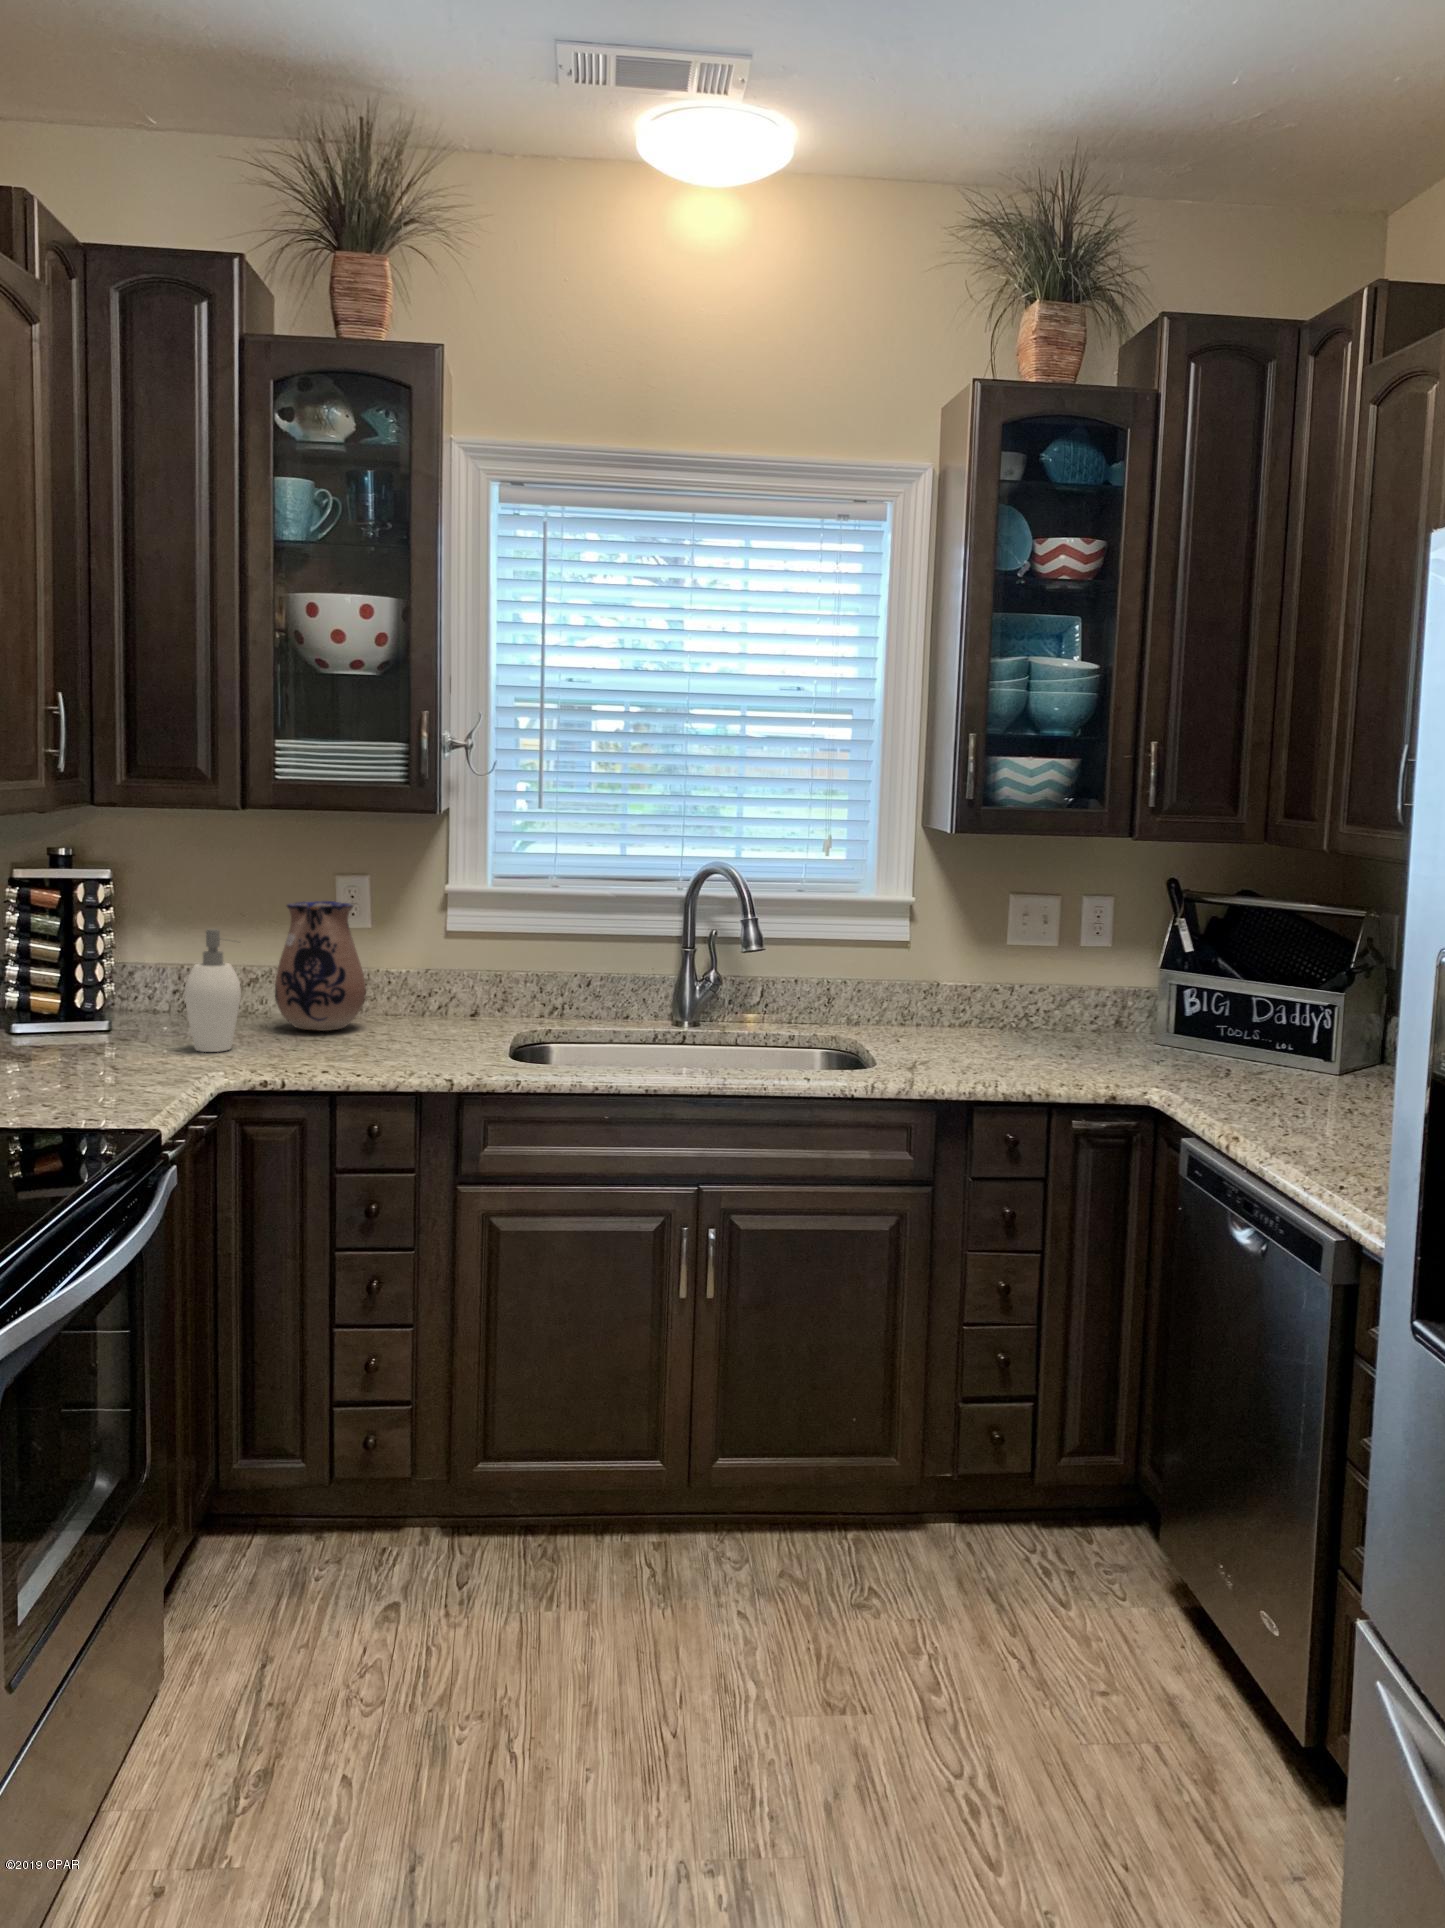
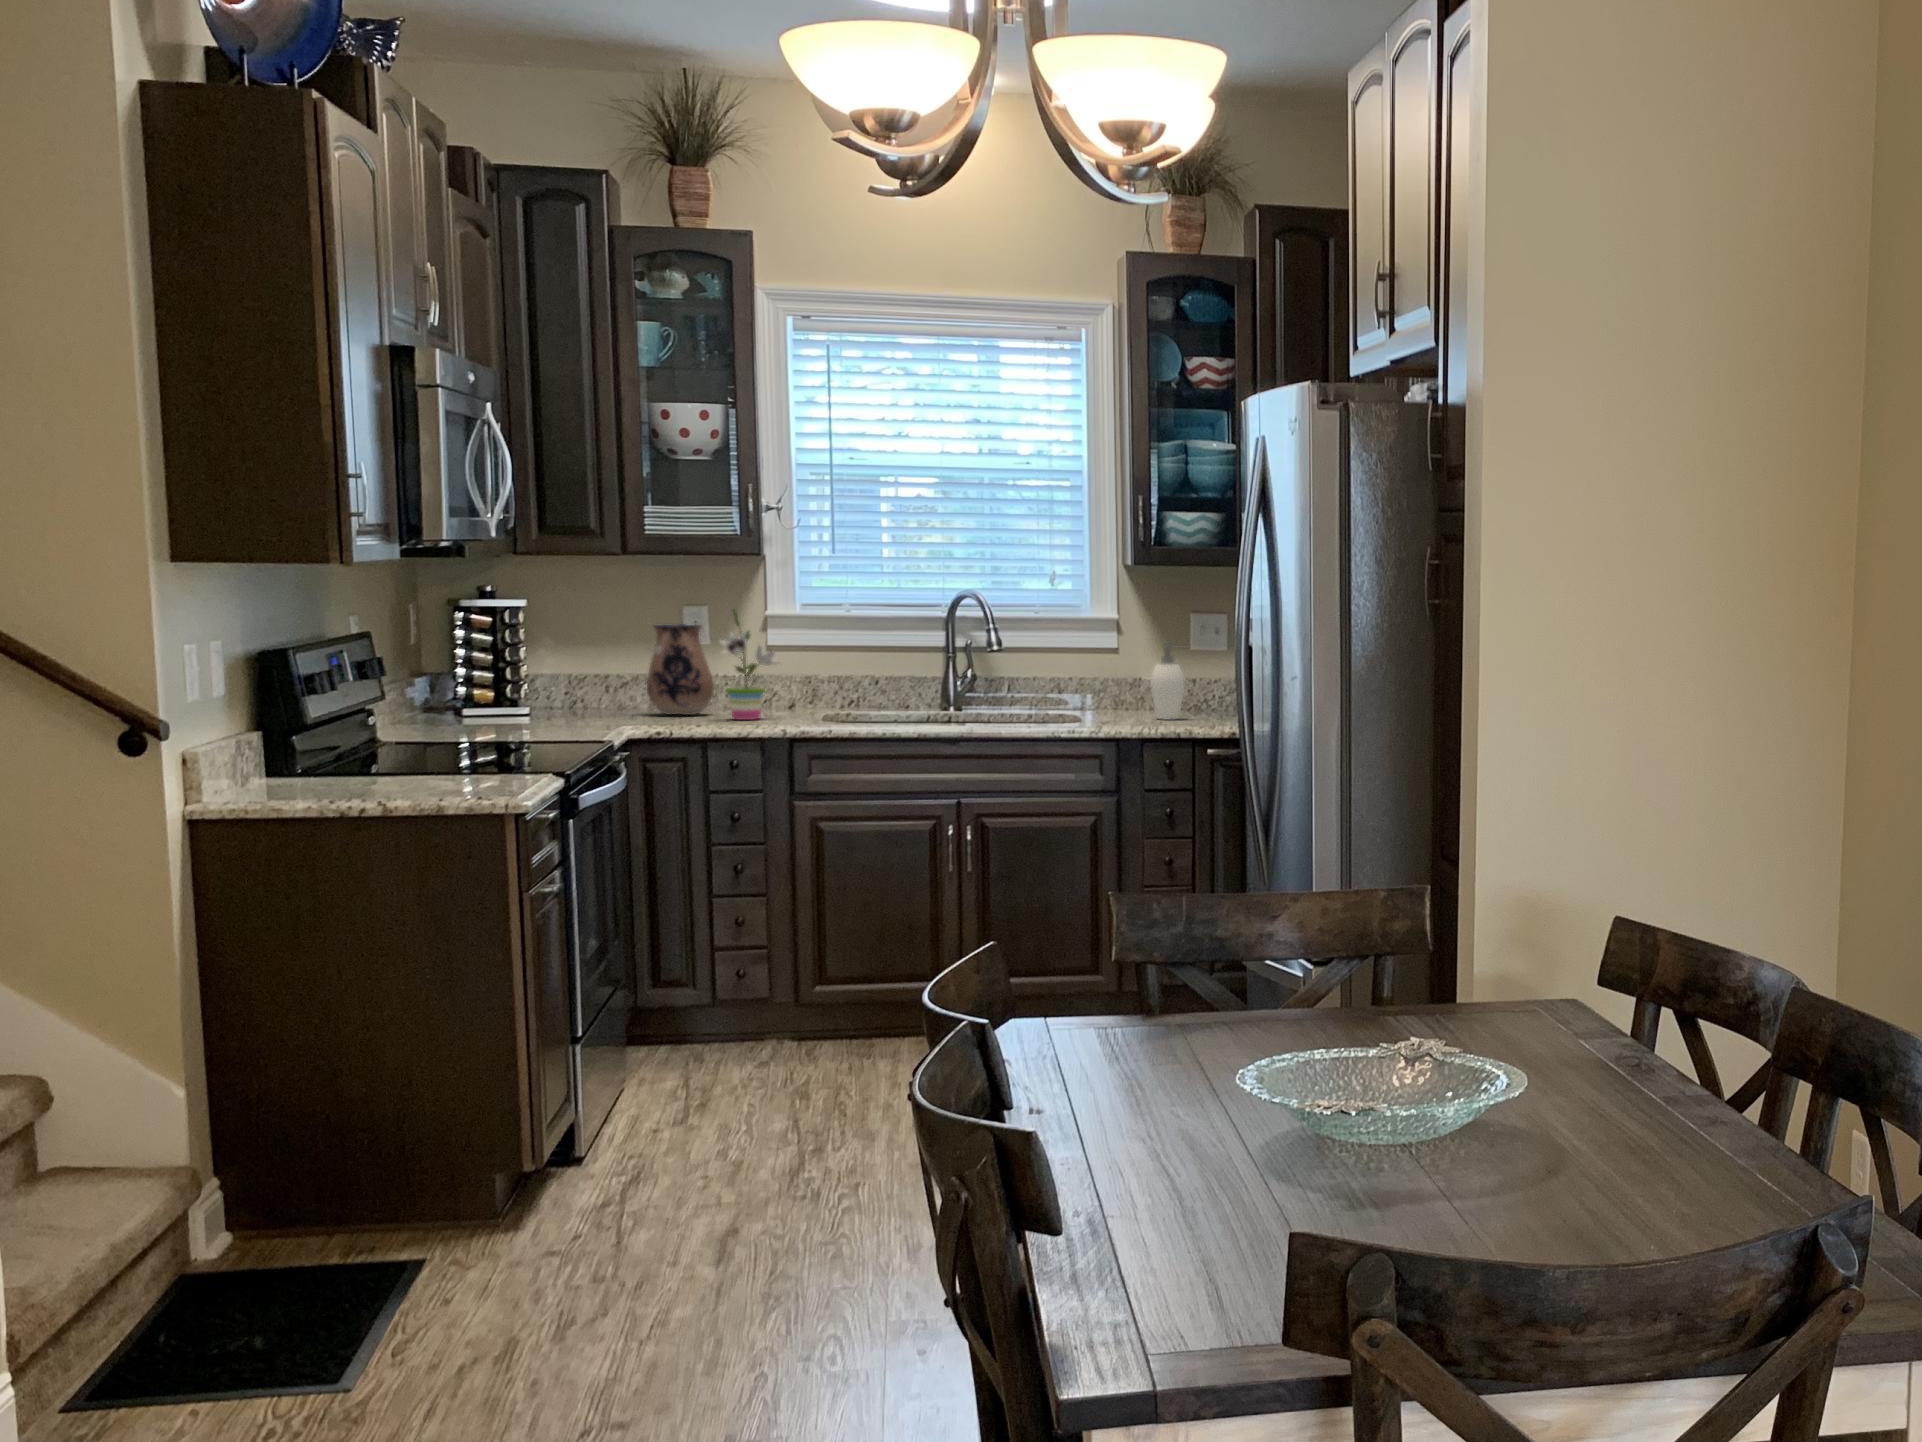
potted plant: none [364,887,456,1051] -> present [720,609,776,720]
soap dispenser: present [185,929,241,1052] -> present [1150,641,1185,720]

